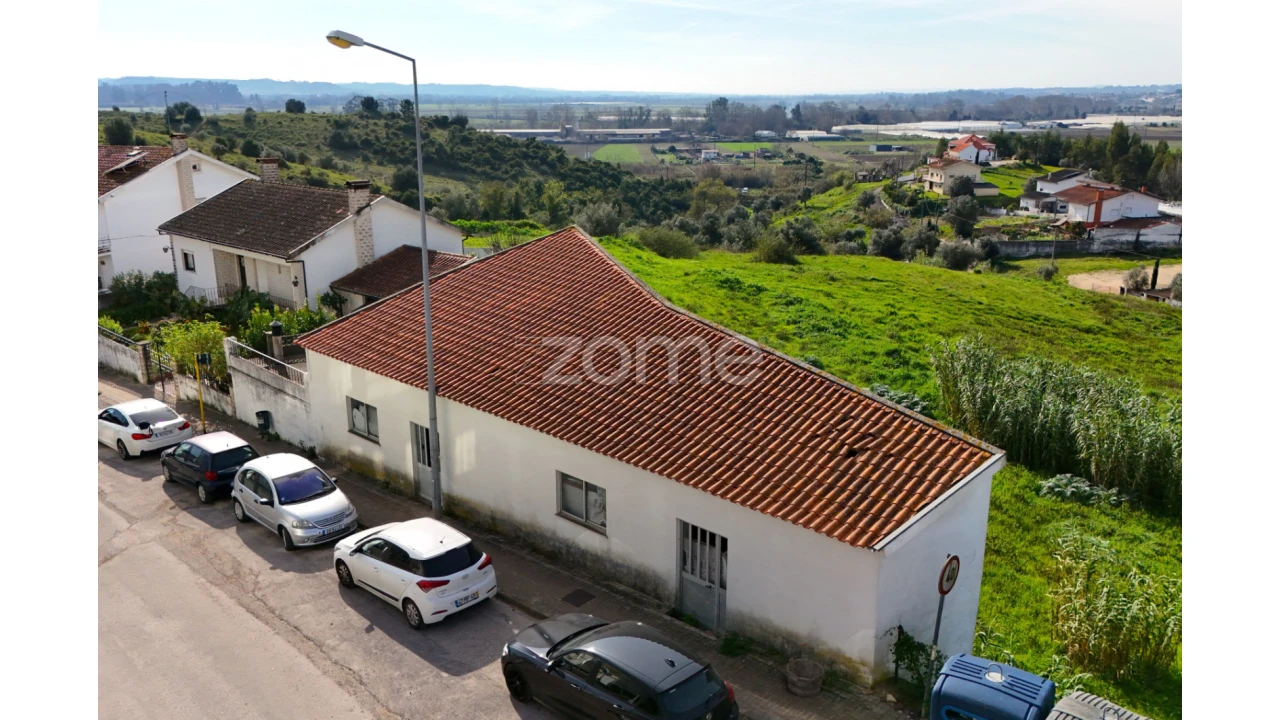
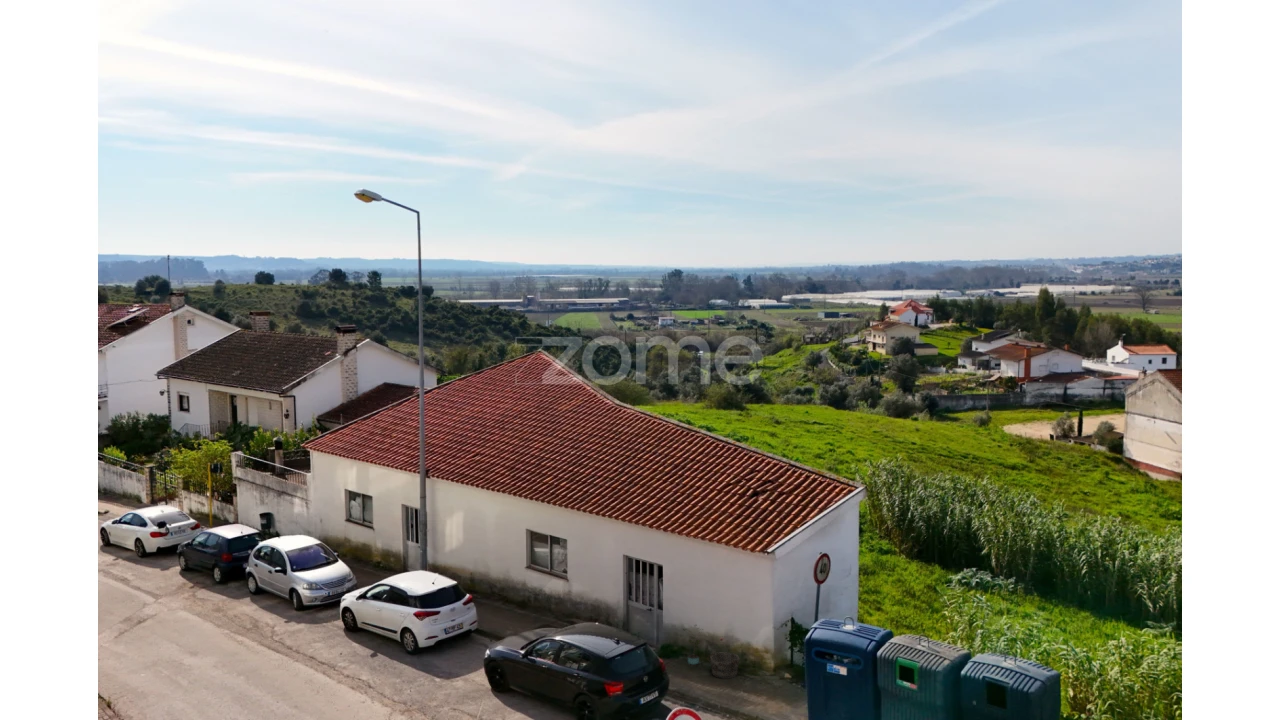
potted plant: none [752,619,779,669] -> present [685,629,699,664]

